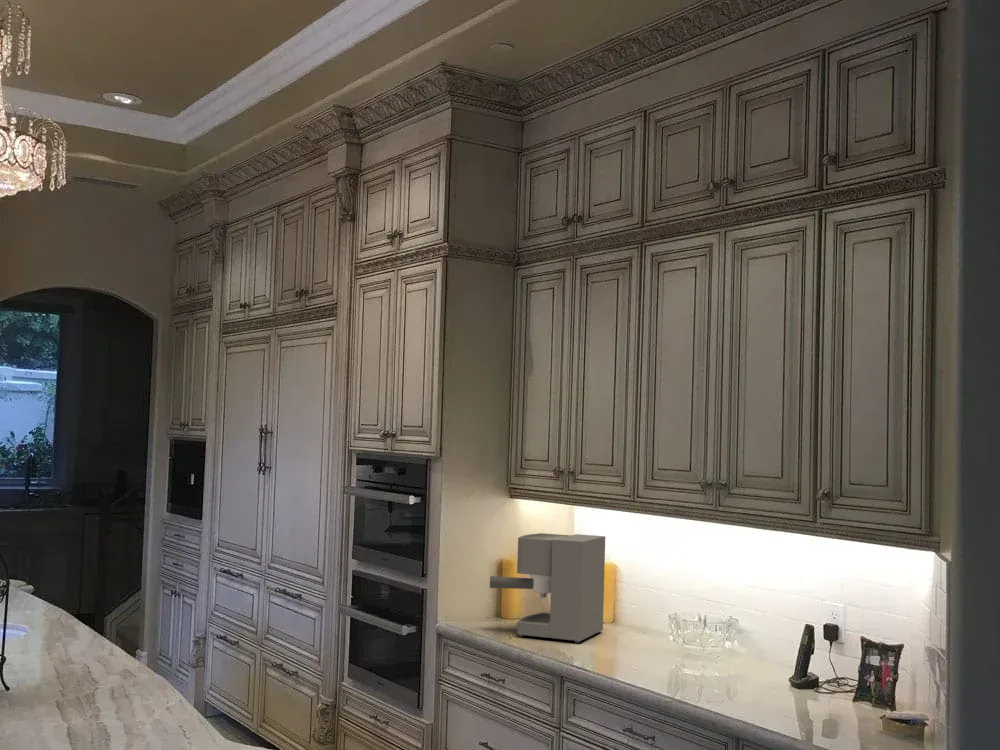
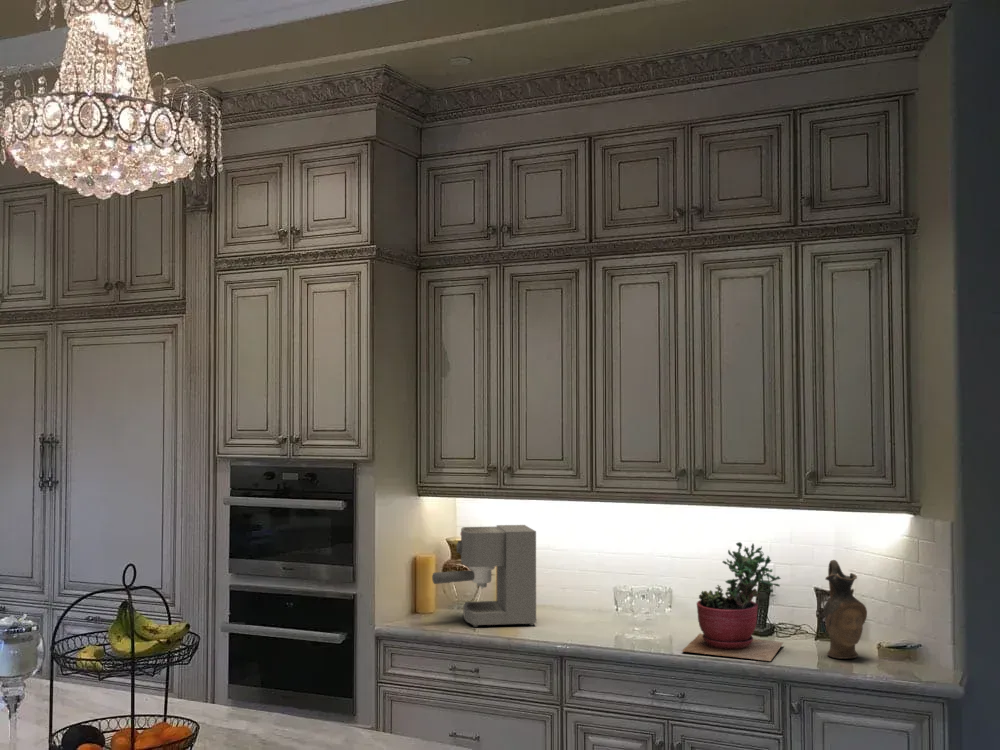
succulent plant: none [652,565,788,709] -> present [683,542,783,661]
ceramic pitcher: none [804,600,852,722] -> present [824,560,867,659]

